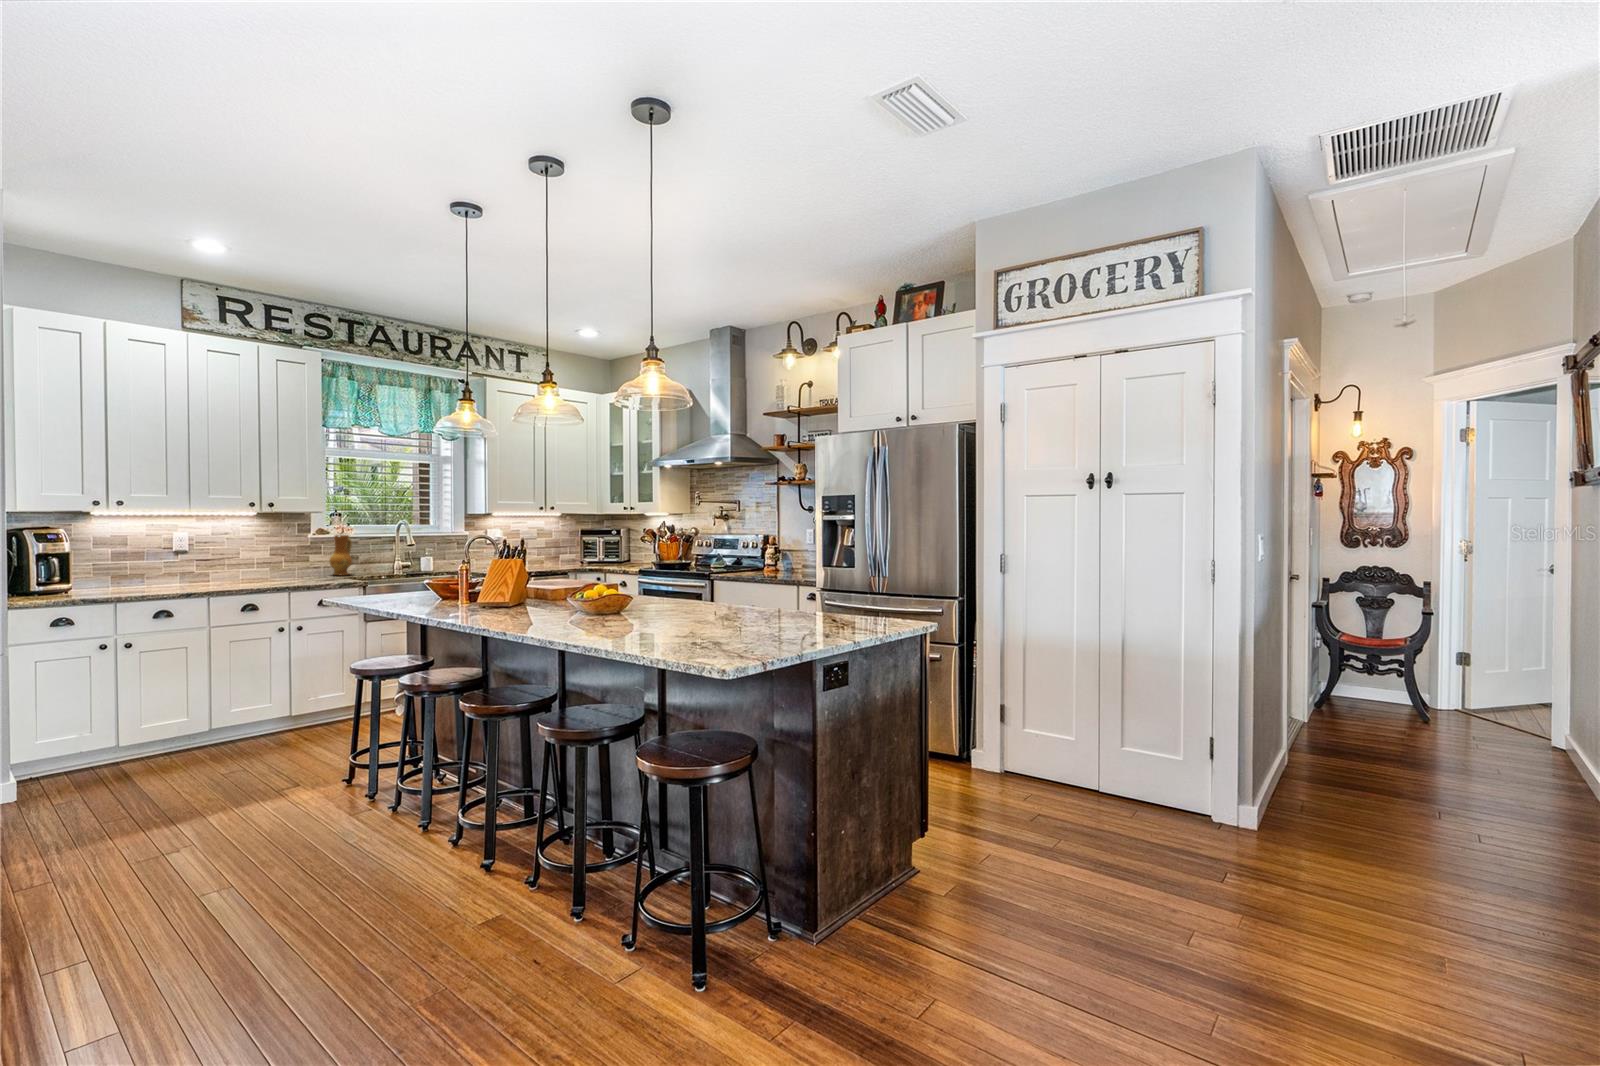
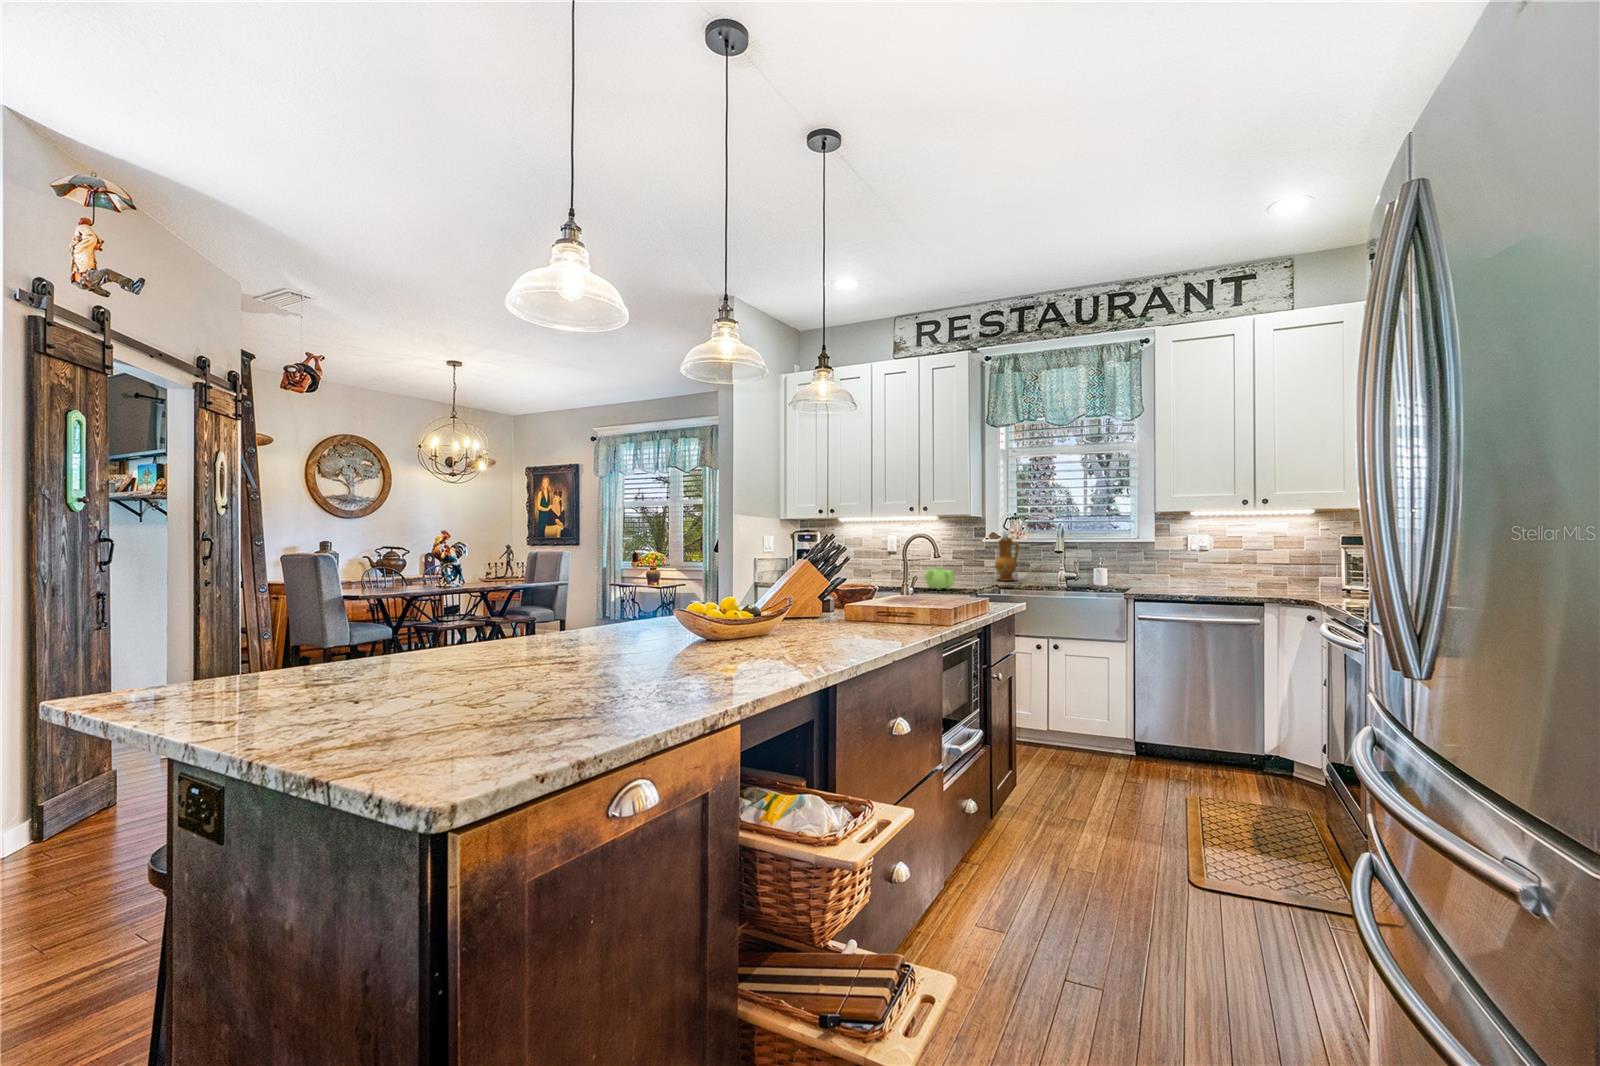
teapot: none [294,565,332,587] -> present [925,567,955,590]

